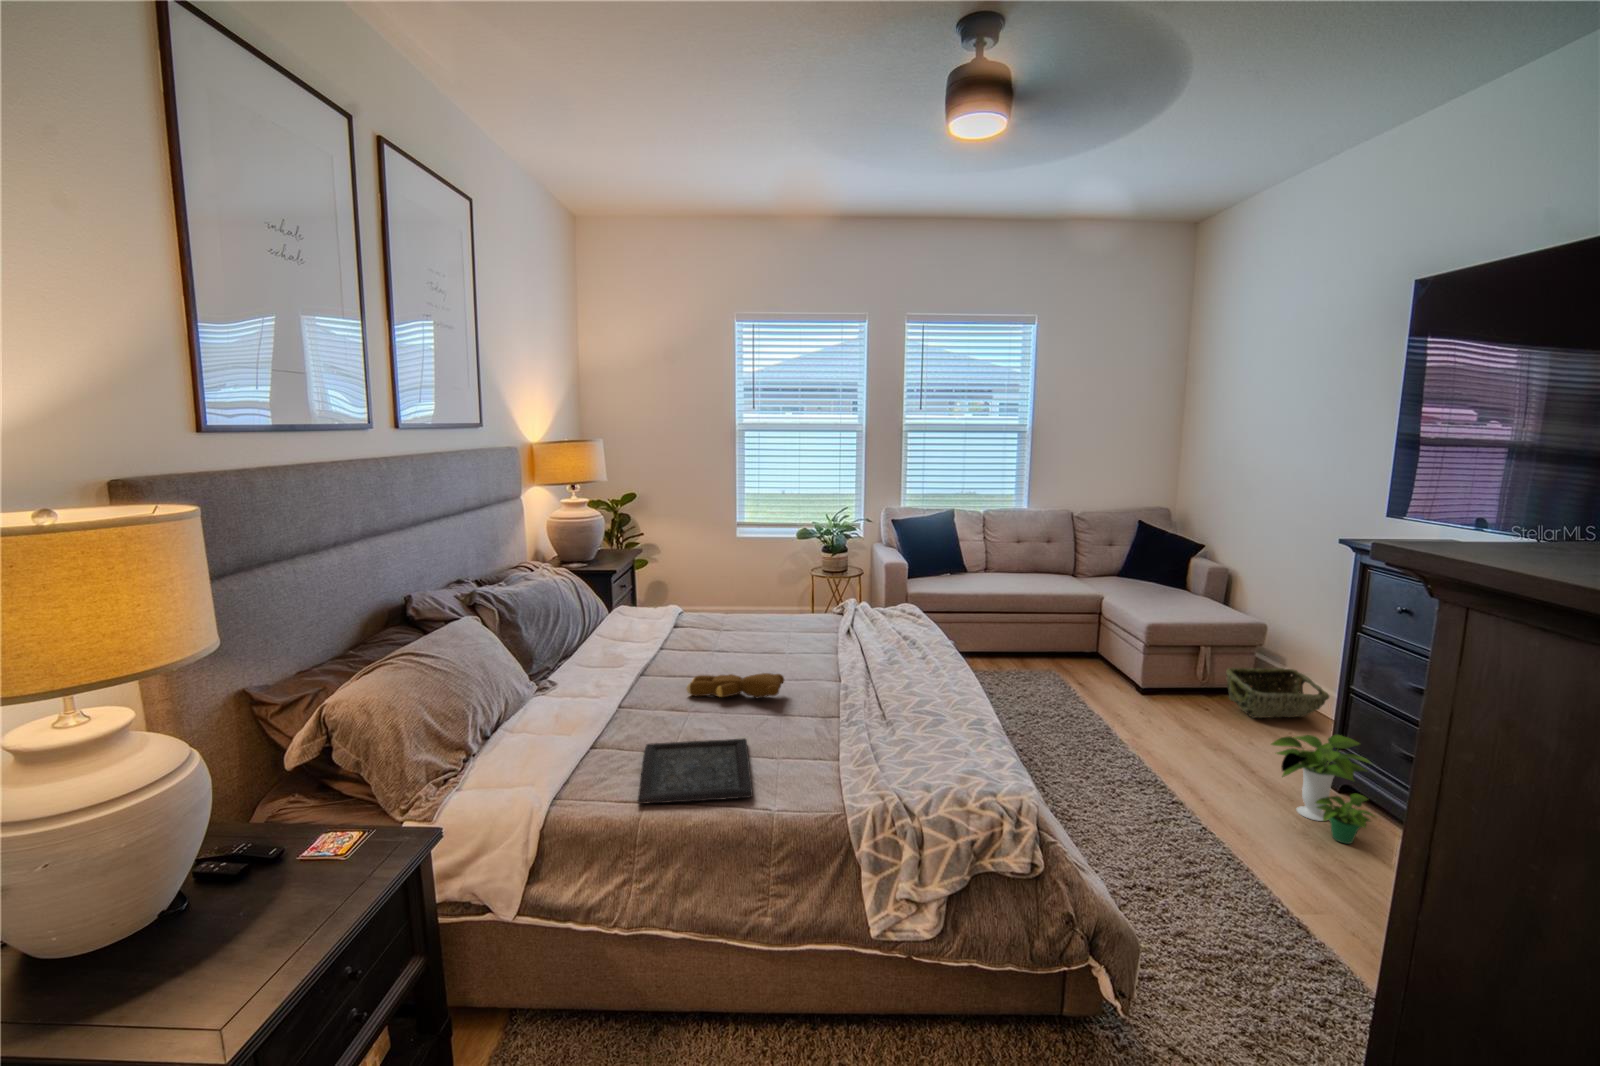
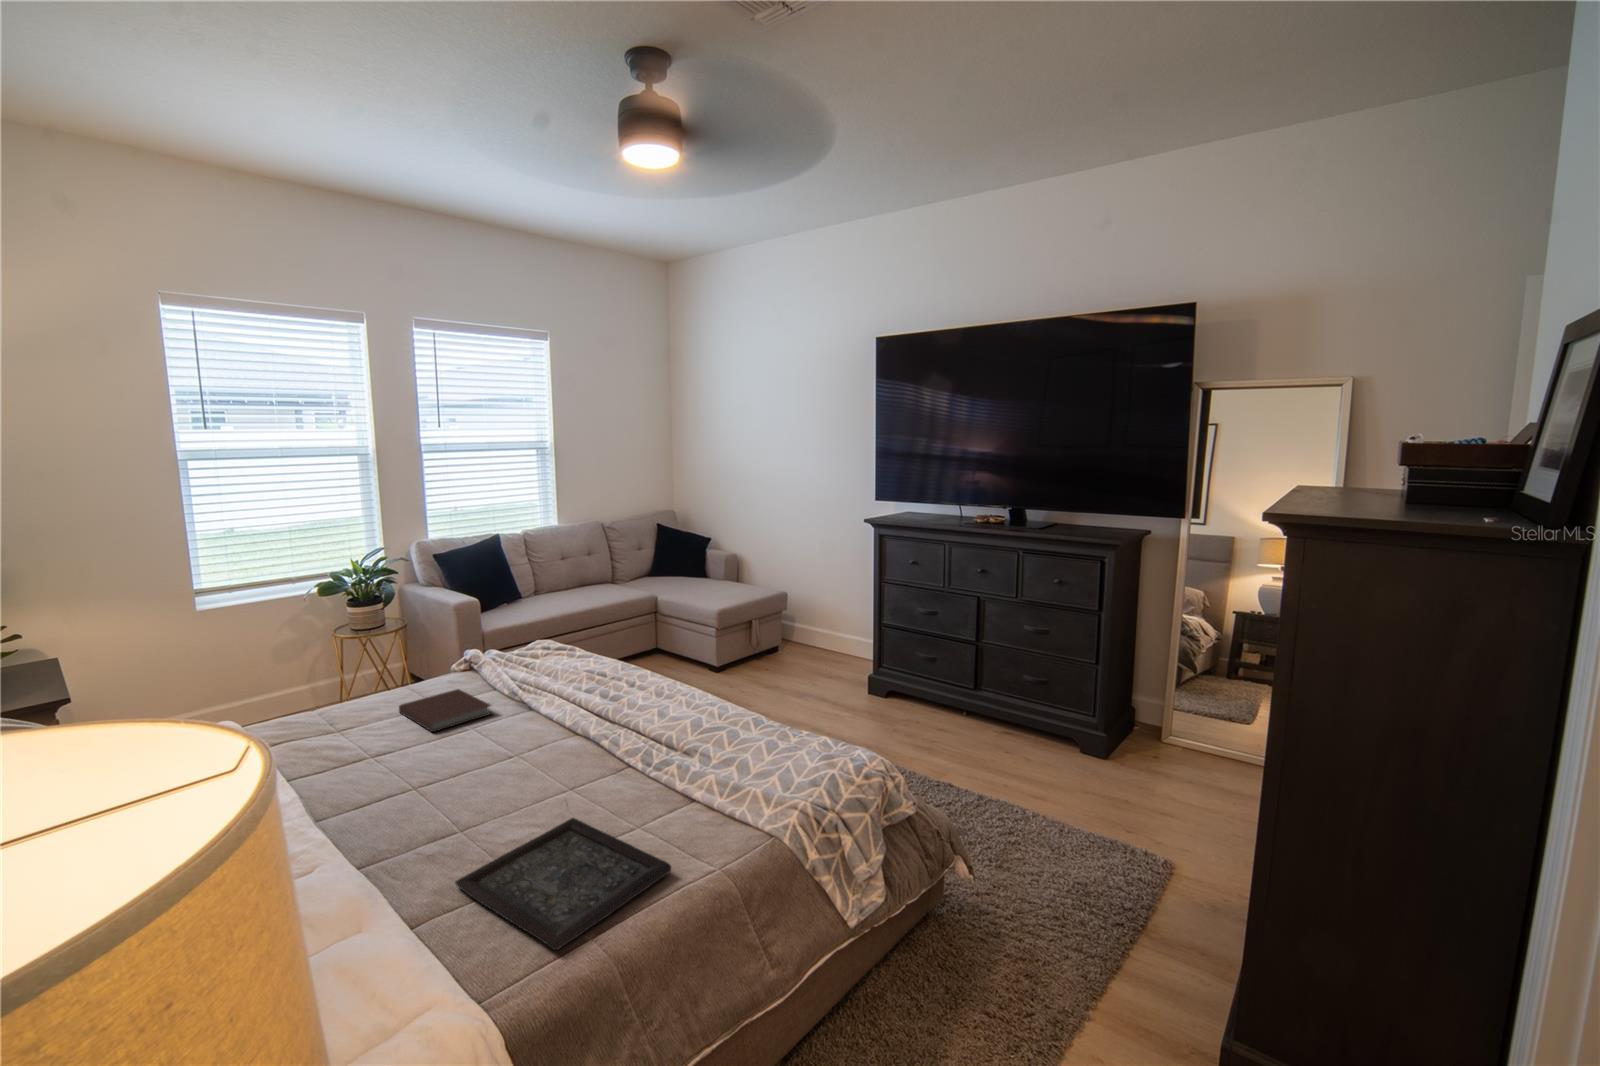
notebook: none [752,631,802,656] -> present [399,689,491,732]
woven basket: present [1226,668,1329,718] -> none [773,621,837,664]
teddy bear: present [686,673,784,698] -> none [405,736,548,803]
potted plant: present [1271,735,1374,844] -> none [858,653,937,726]

